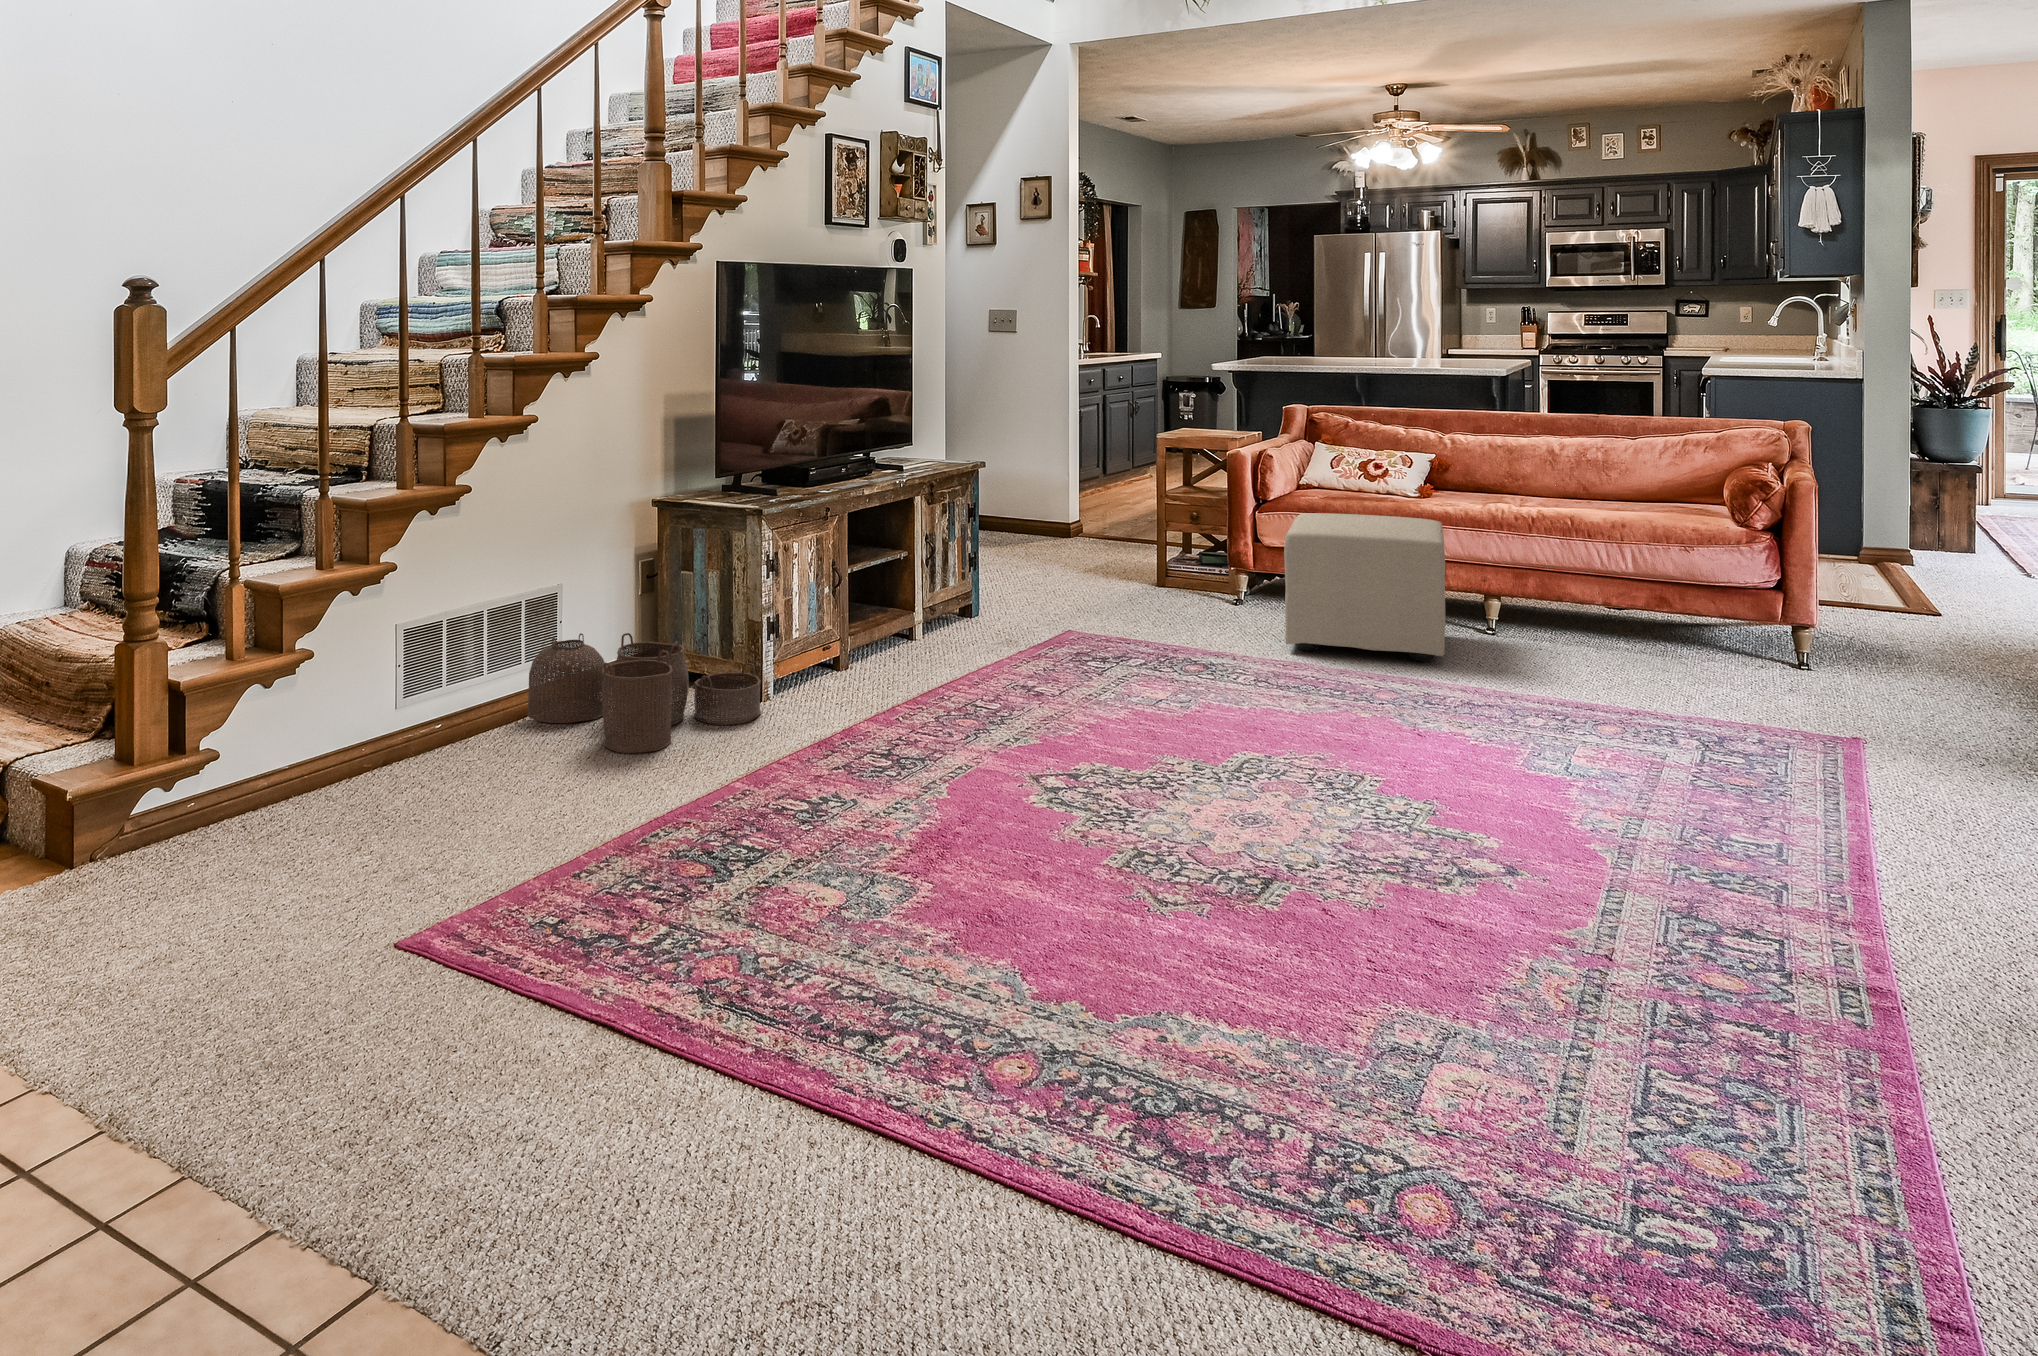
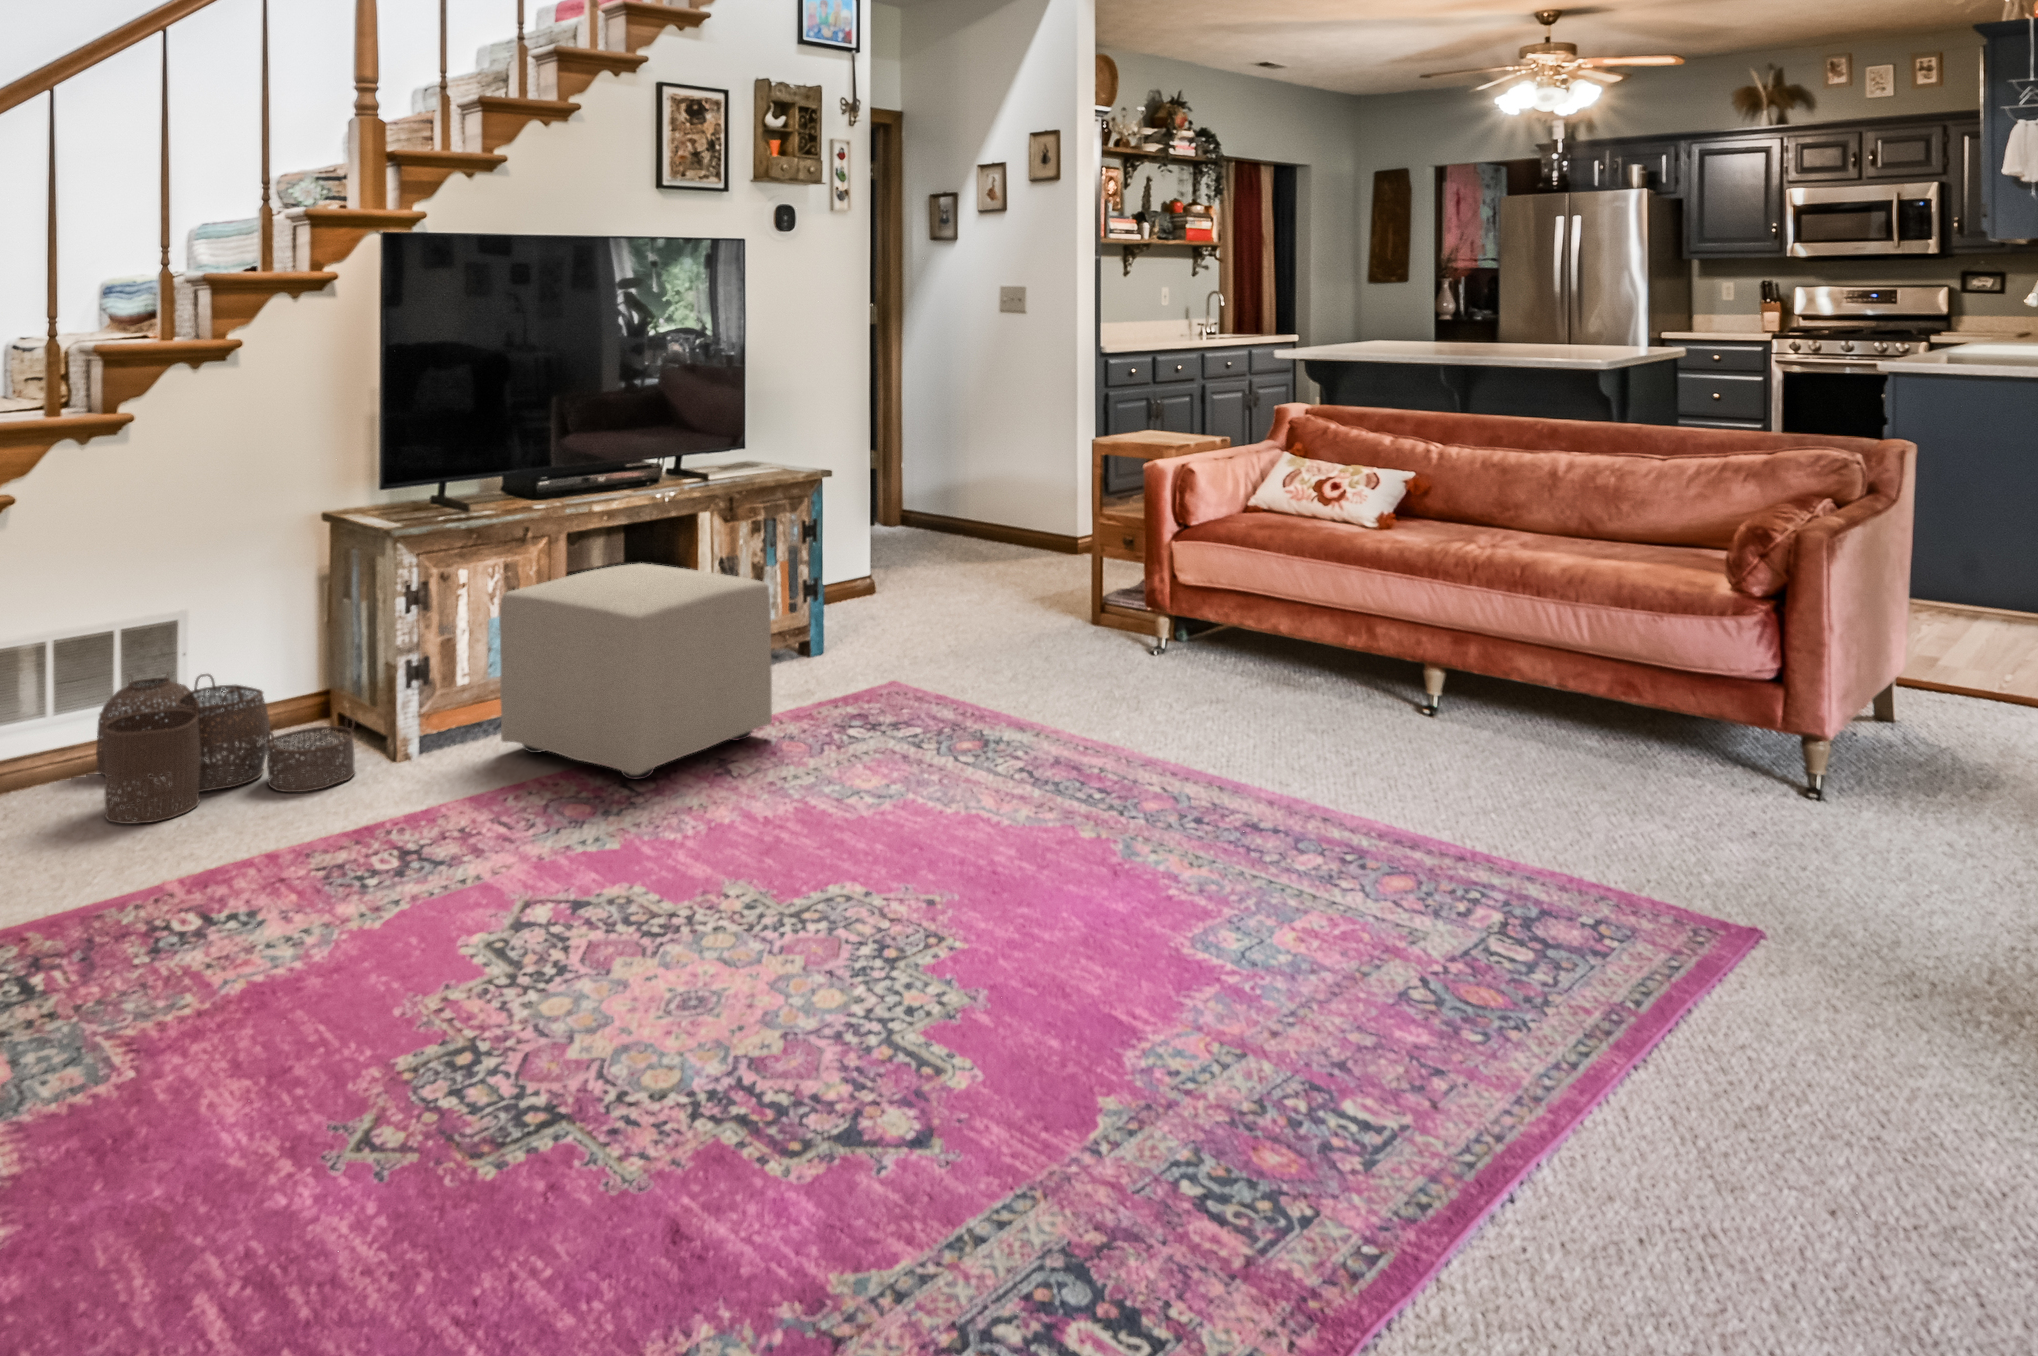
ottoman: present [1284,513,1445,661] -> present [499,563,772,779]

